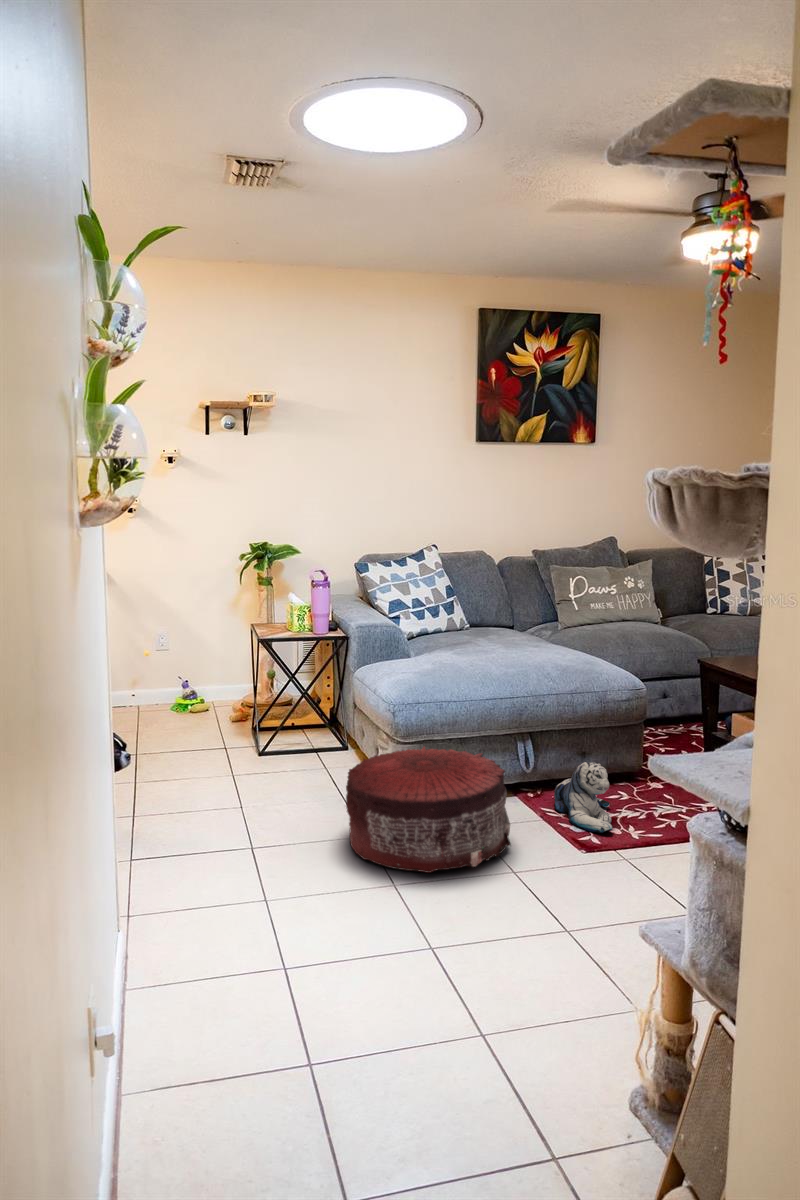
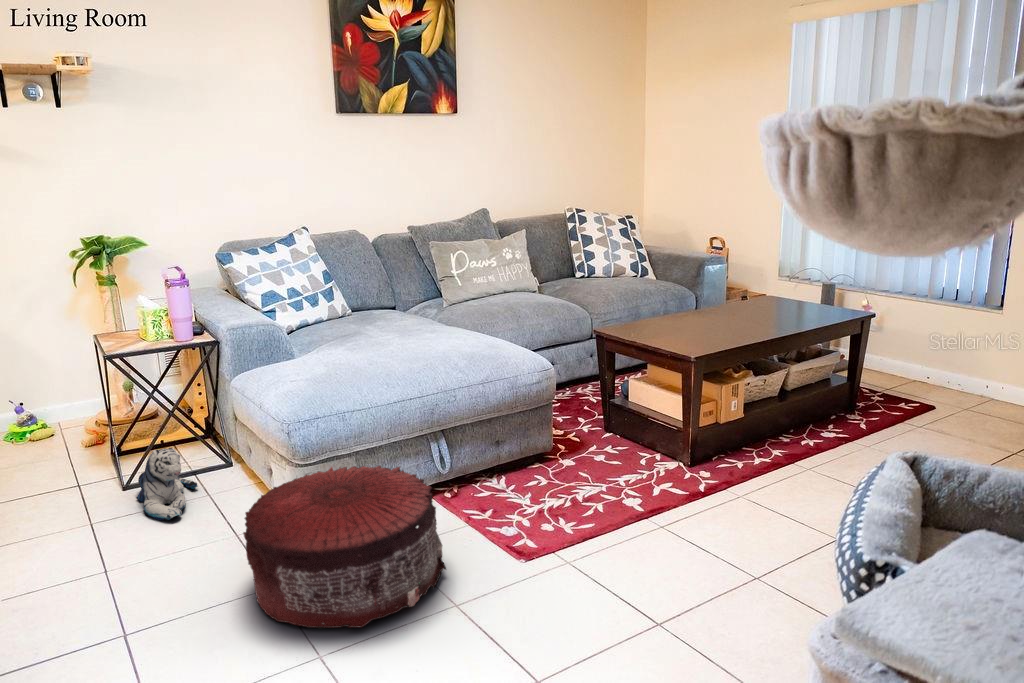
plush toy: present [554,762,612,833] -> present [136,448,198,520]

